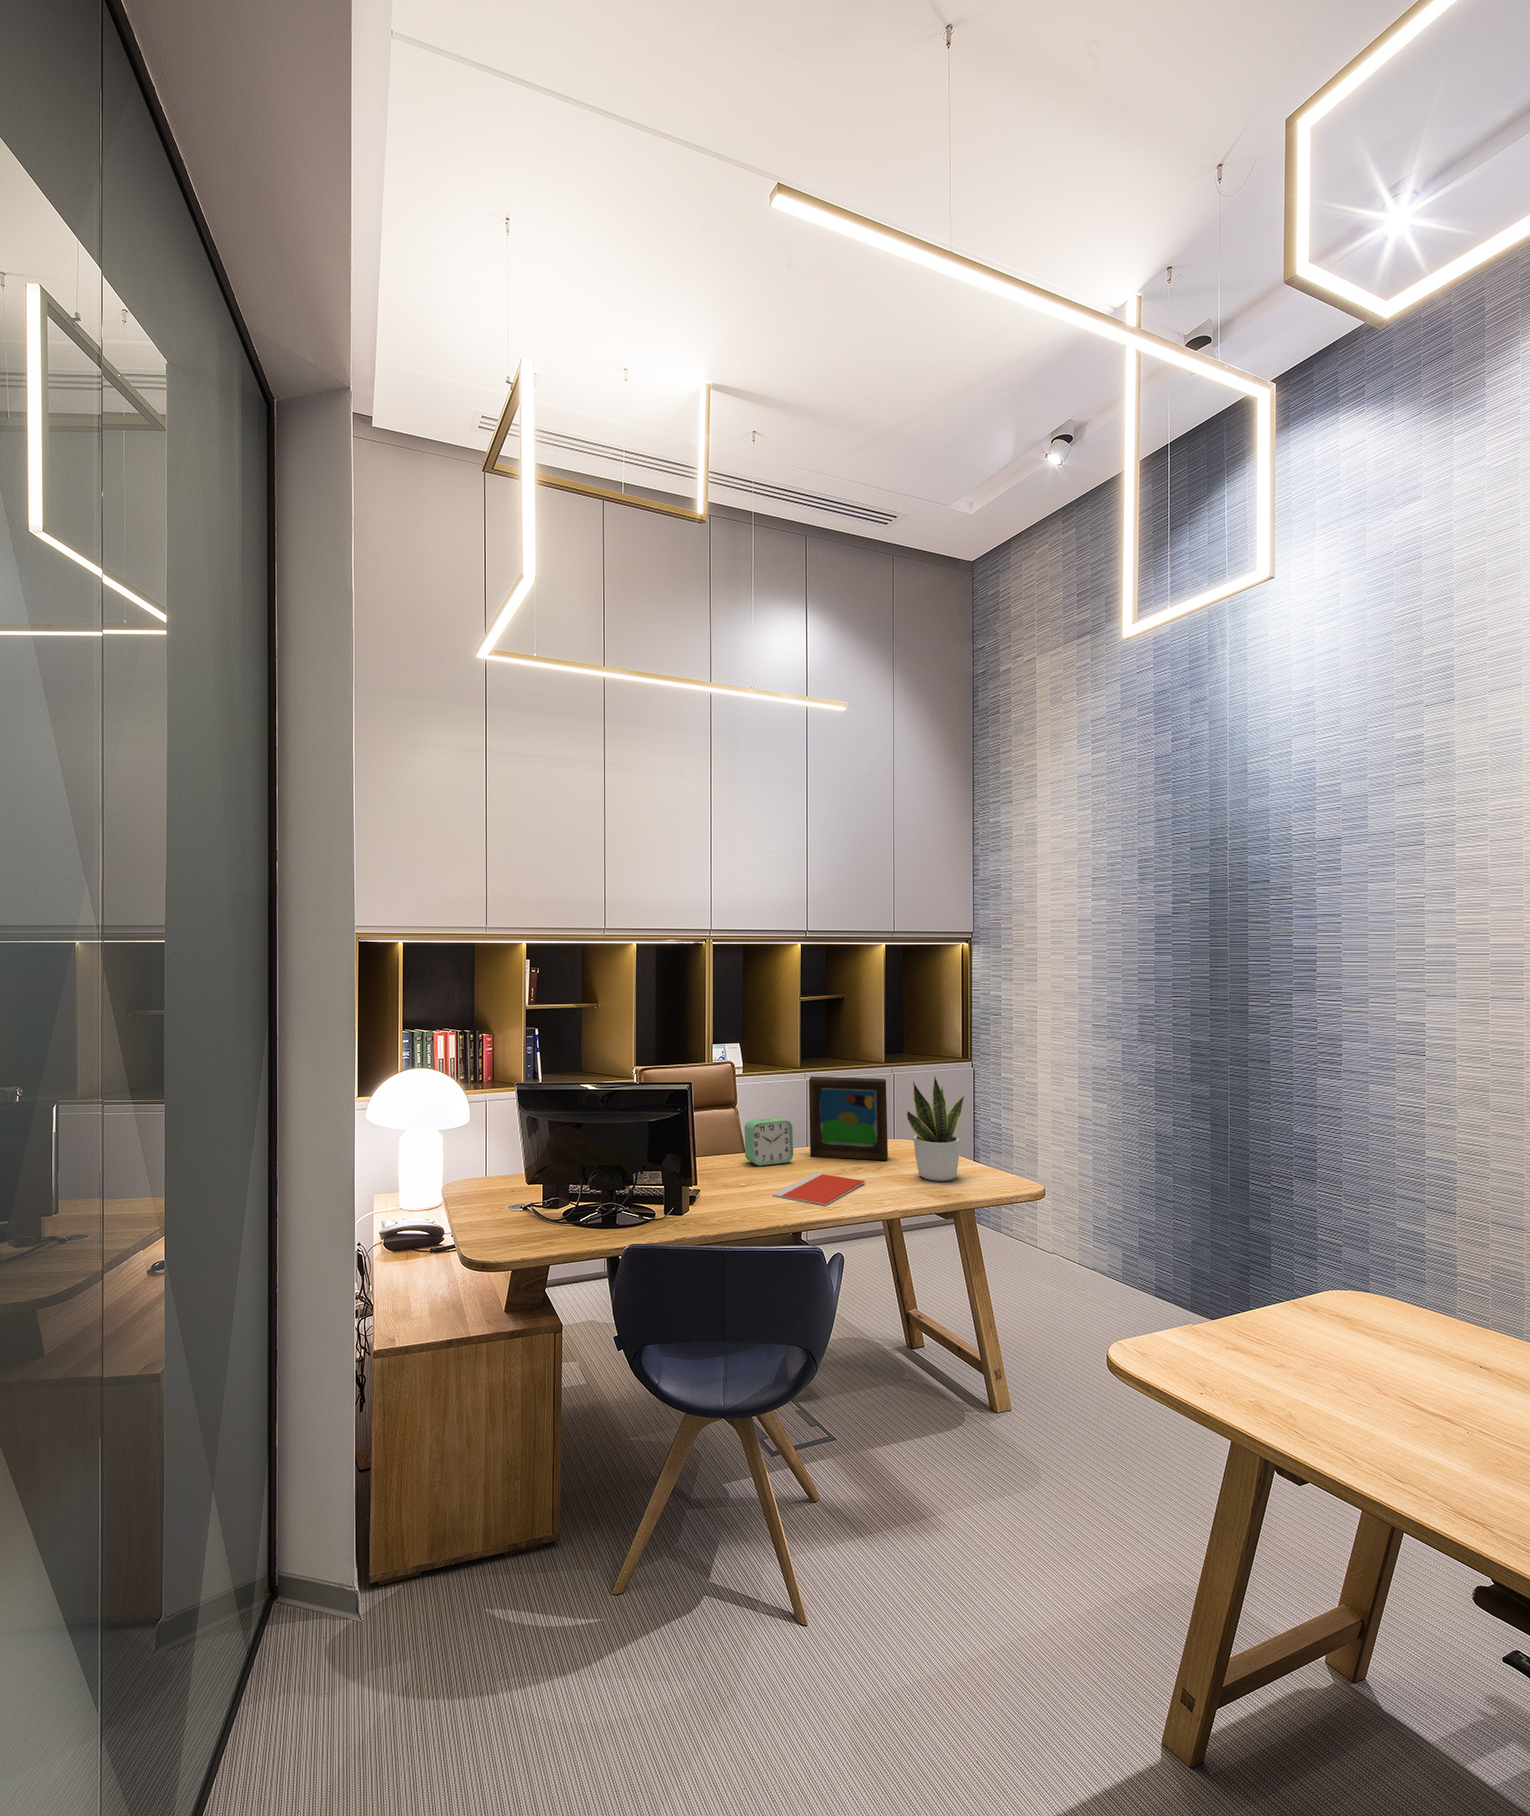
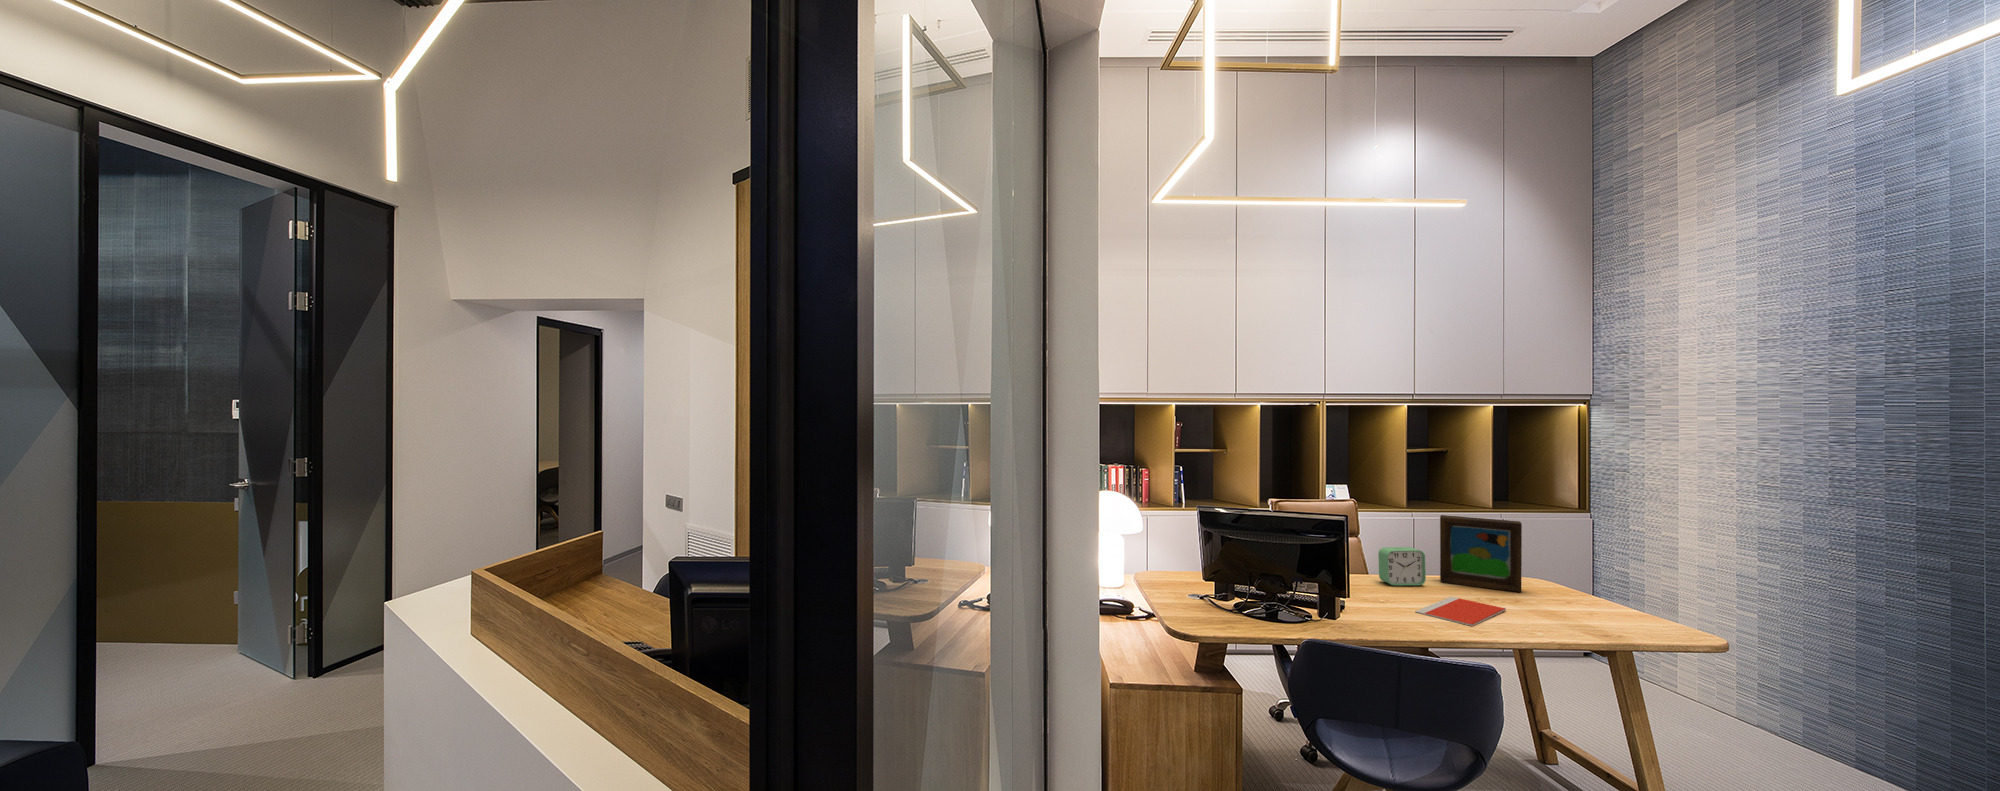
potted plant: present [907,1077,964,1181] -> none [1552,519,1616,617]

